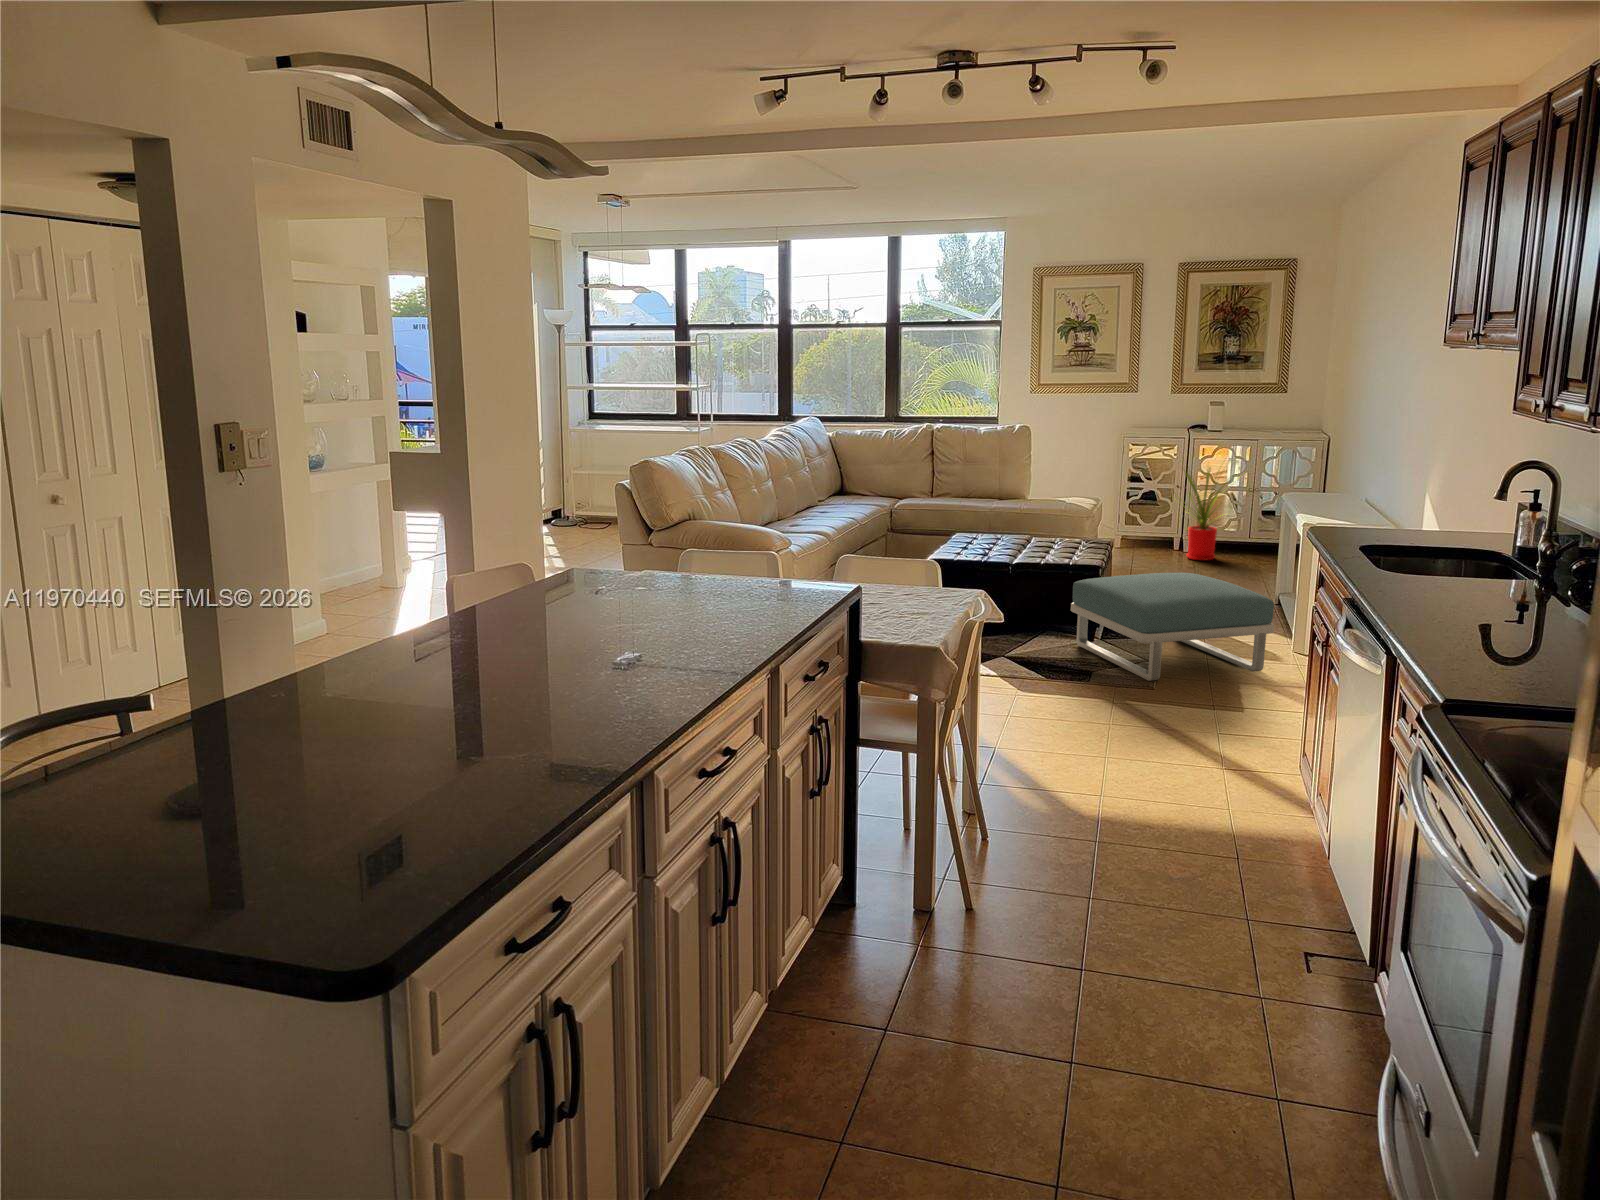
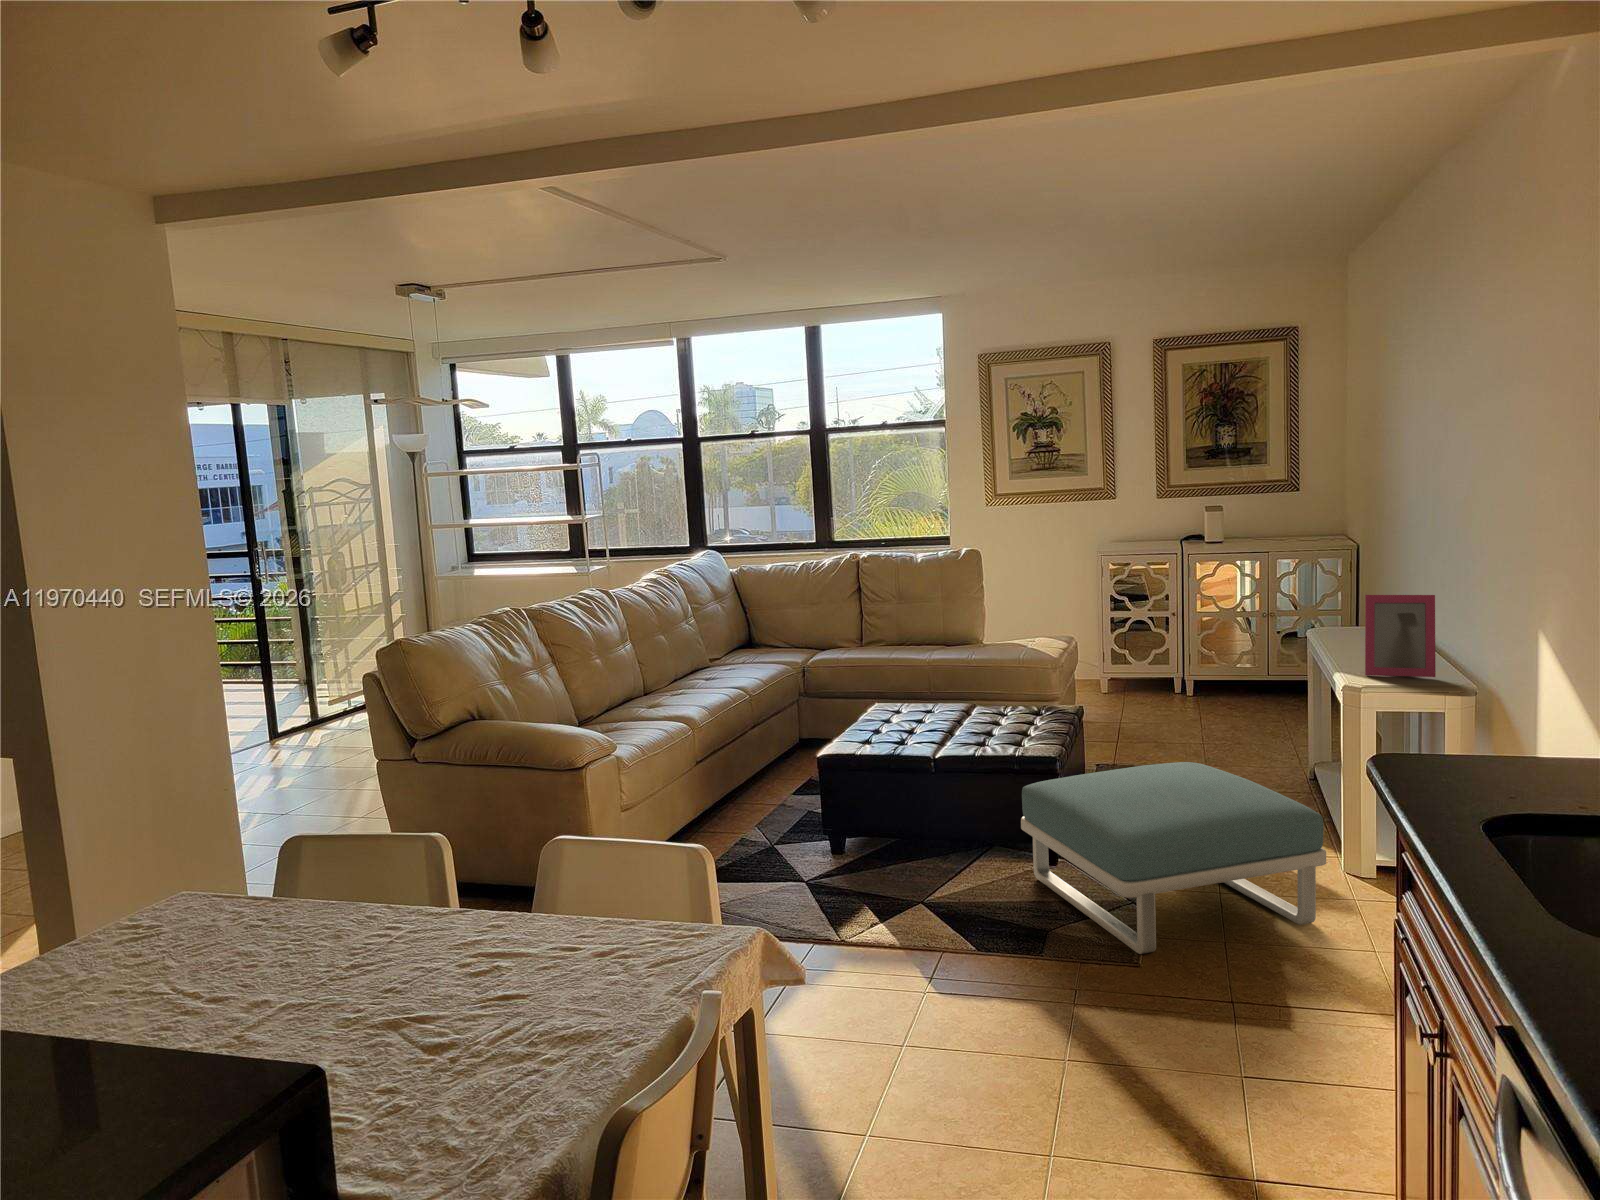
picture frame: none [1313,462,1364,519] -> present [1365,595,1436,677]
house plant: present [1180,468,1222,560] -> none [1157,576,1261,709]

